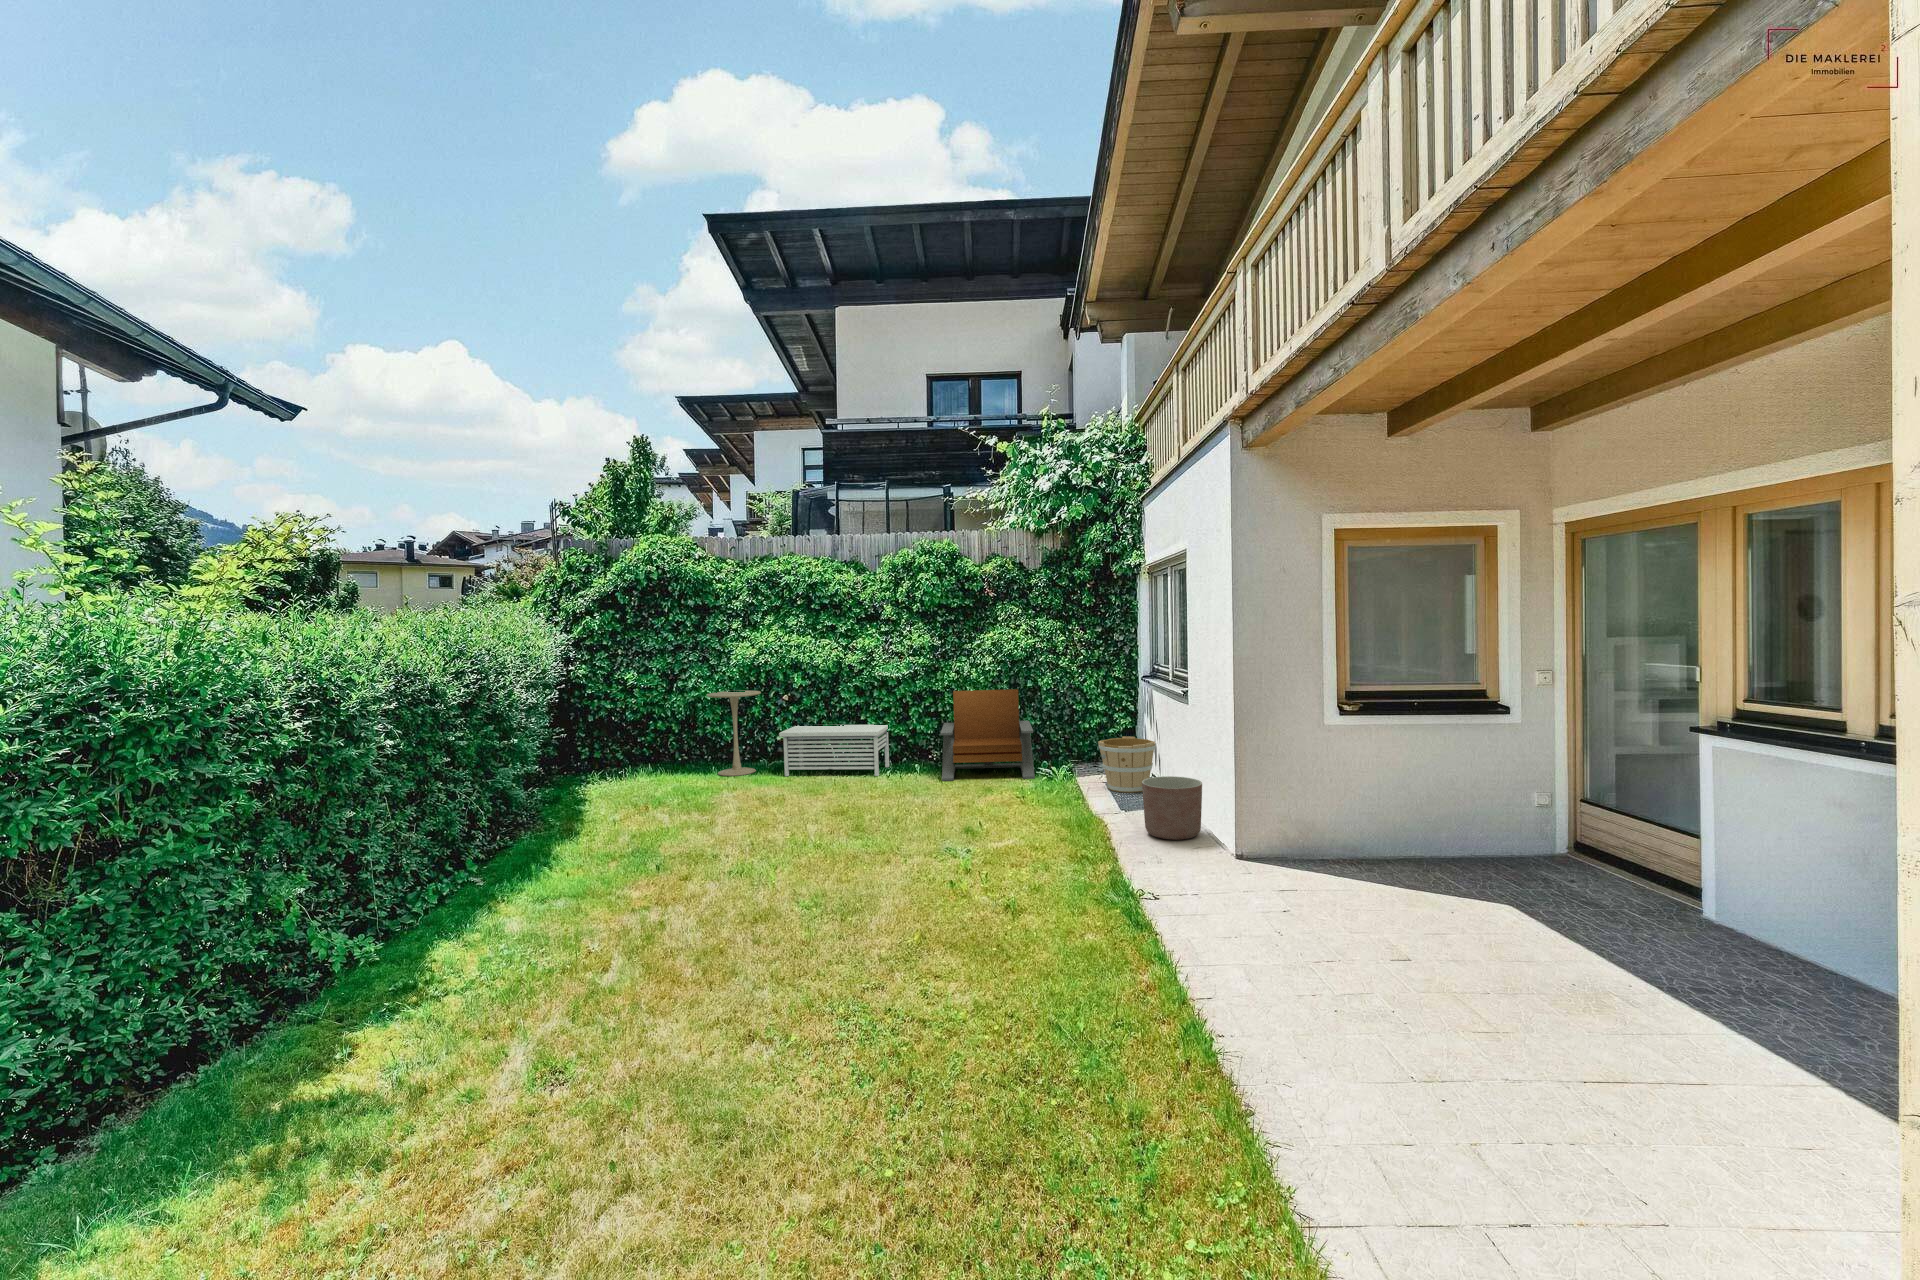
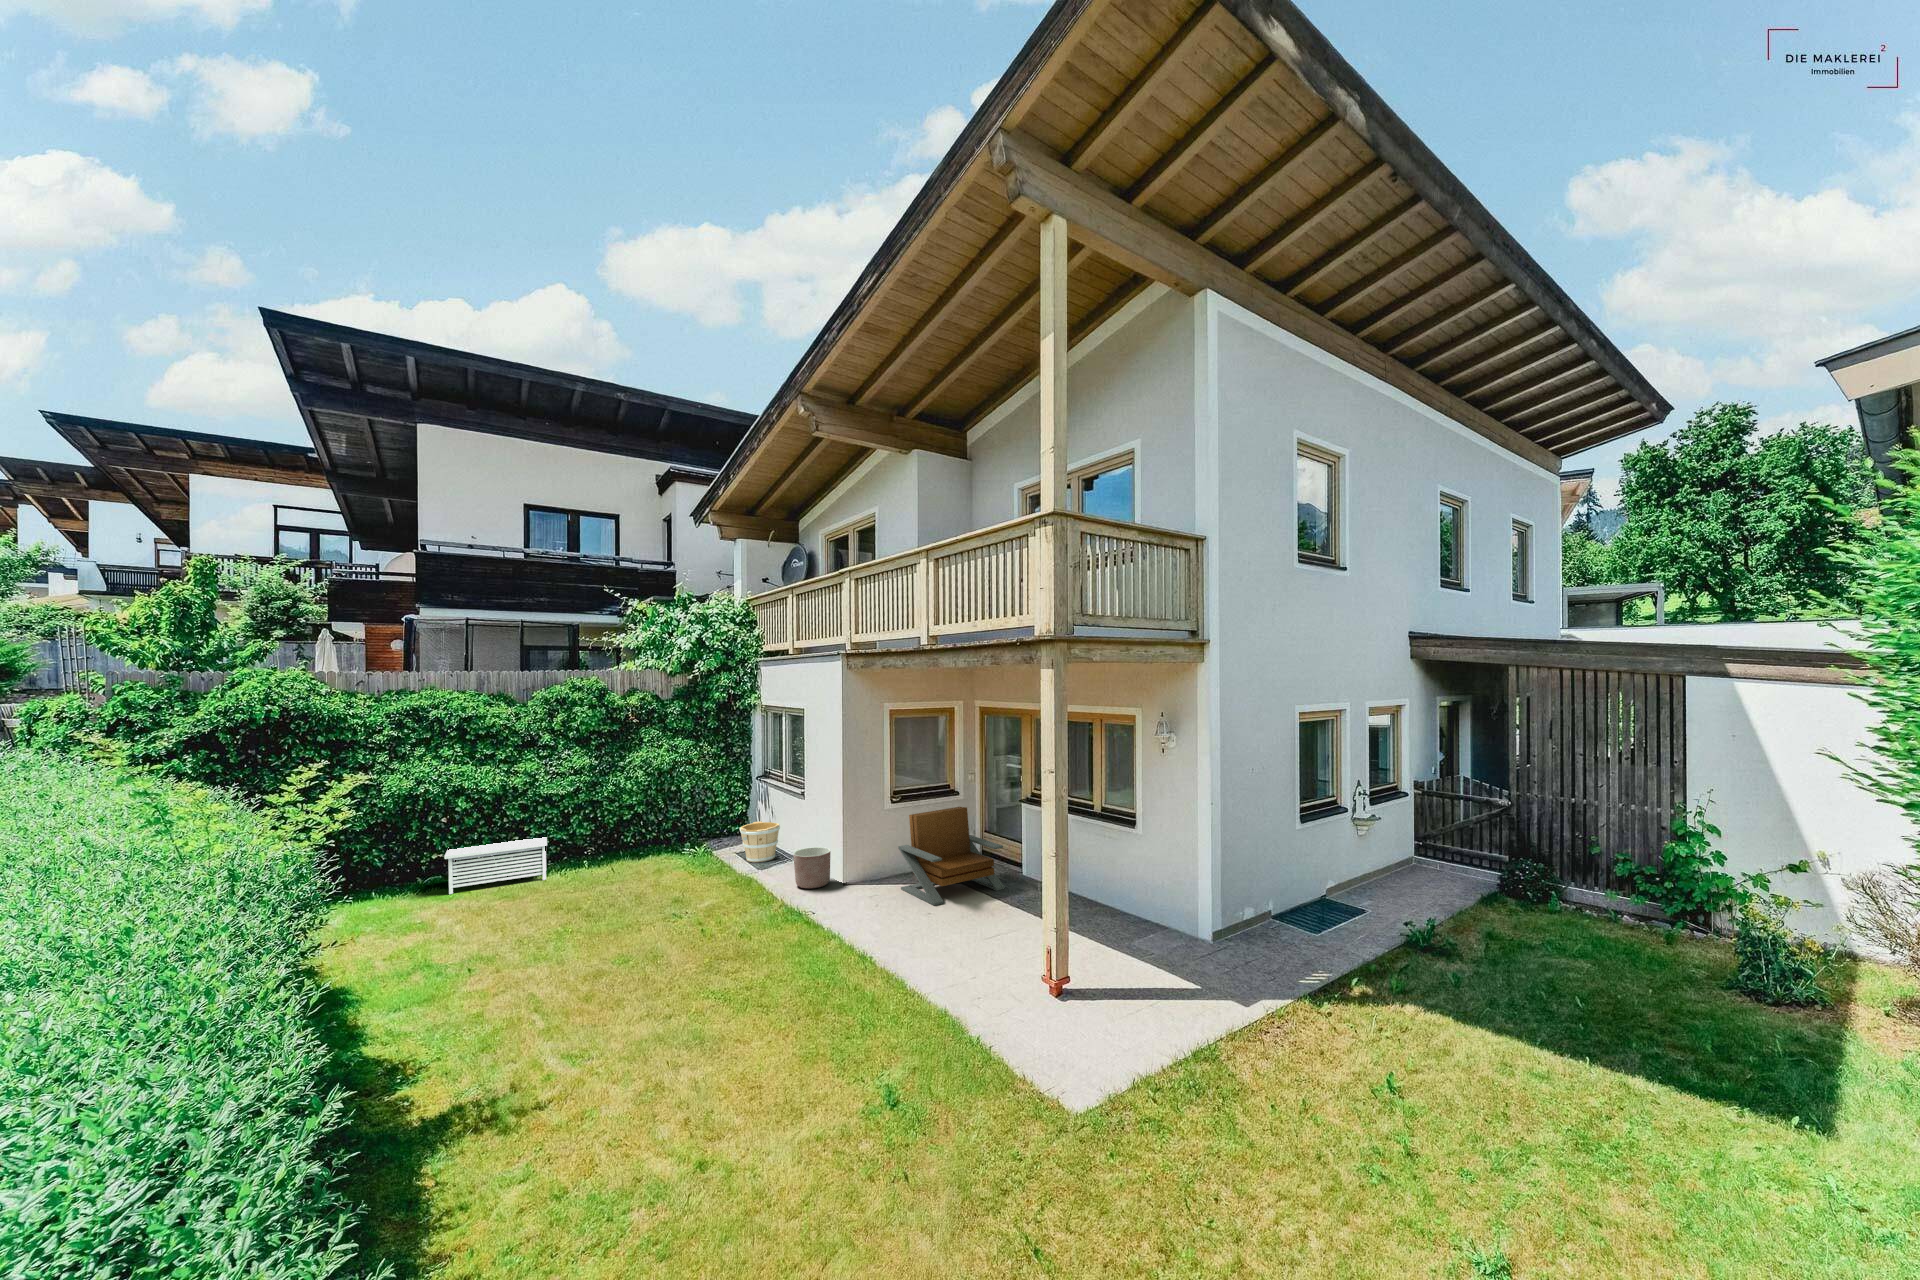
lounge chair: present [941,689,1035,781] -> present [898,807,1005,905]
pedestal table: present [707,691,761,776] -> none [354,819,415,905]

